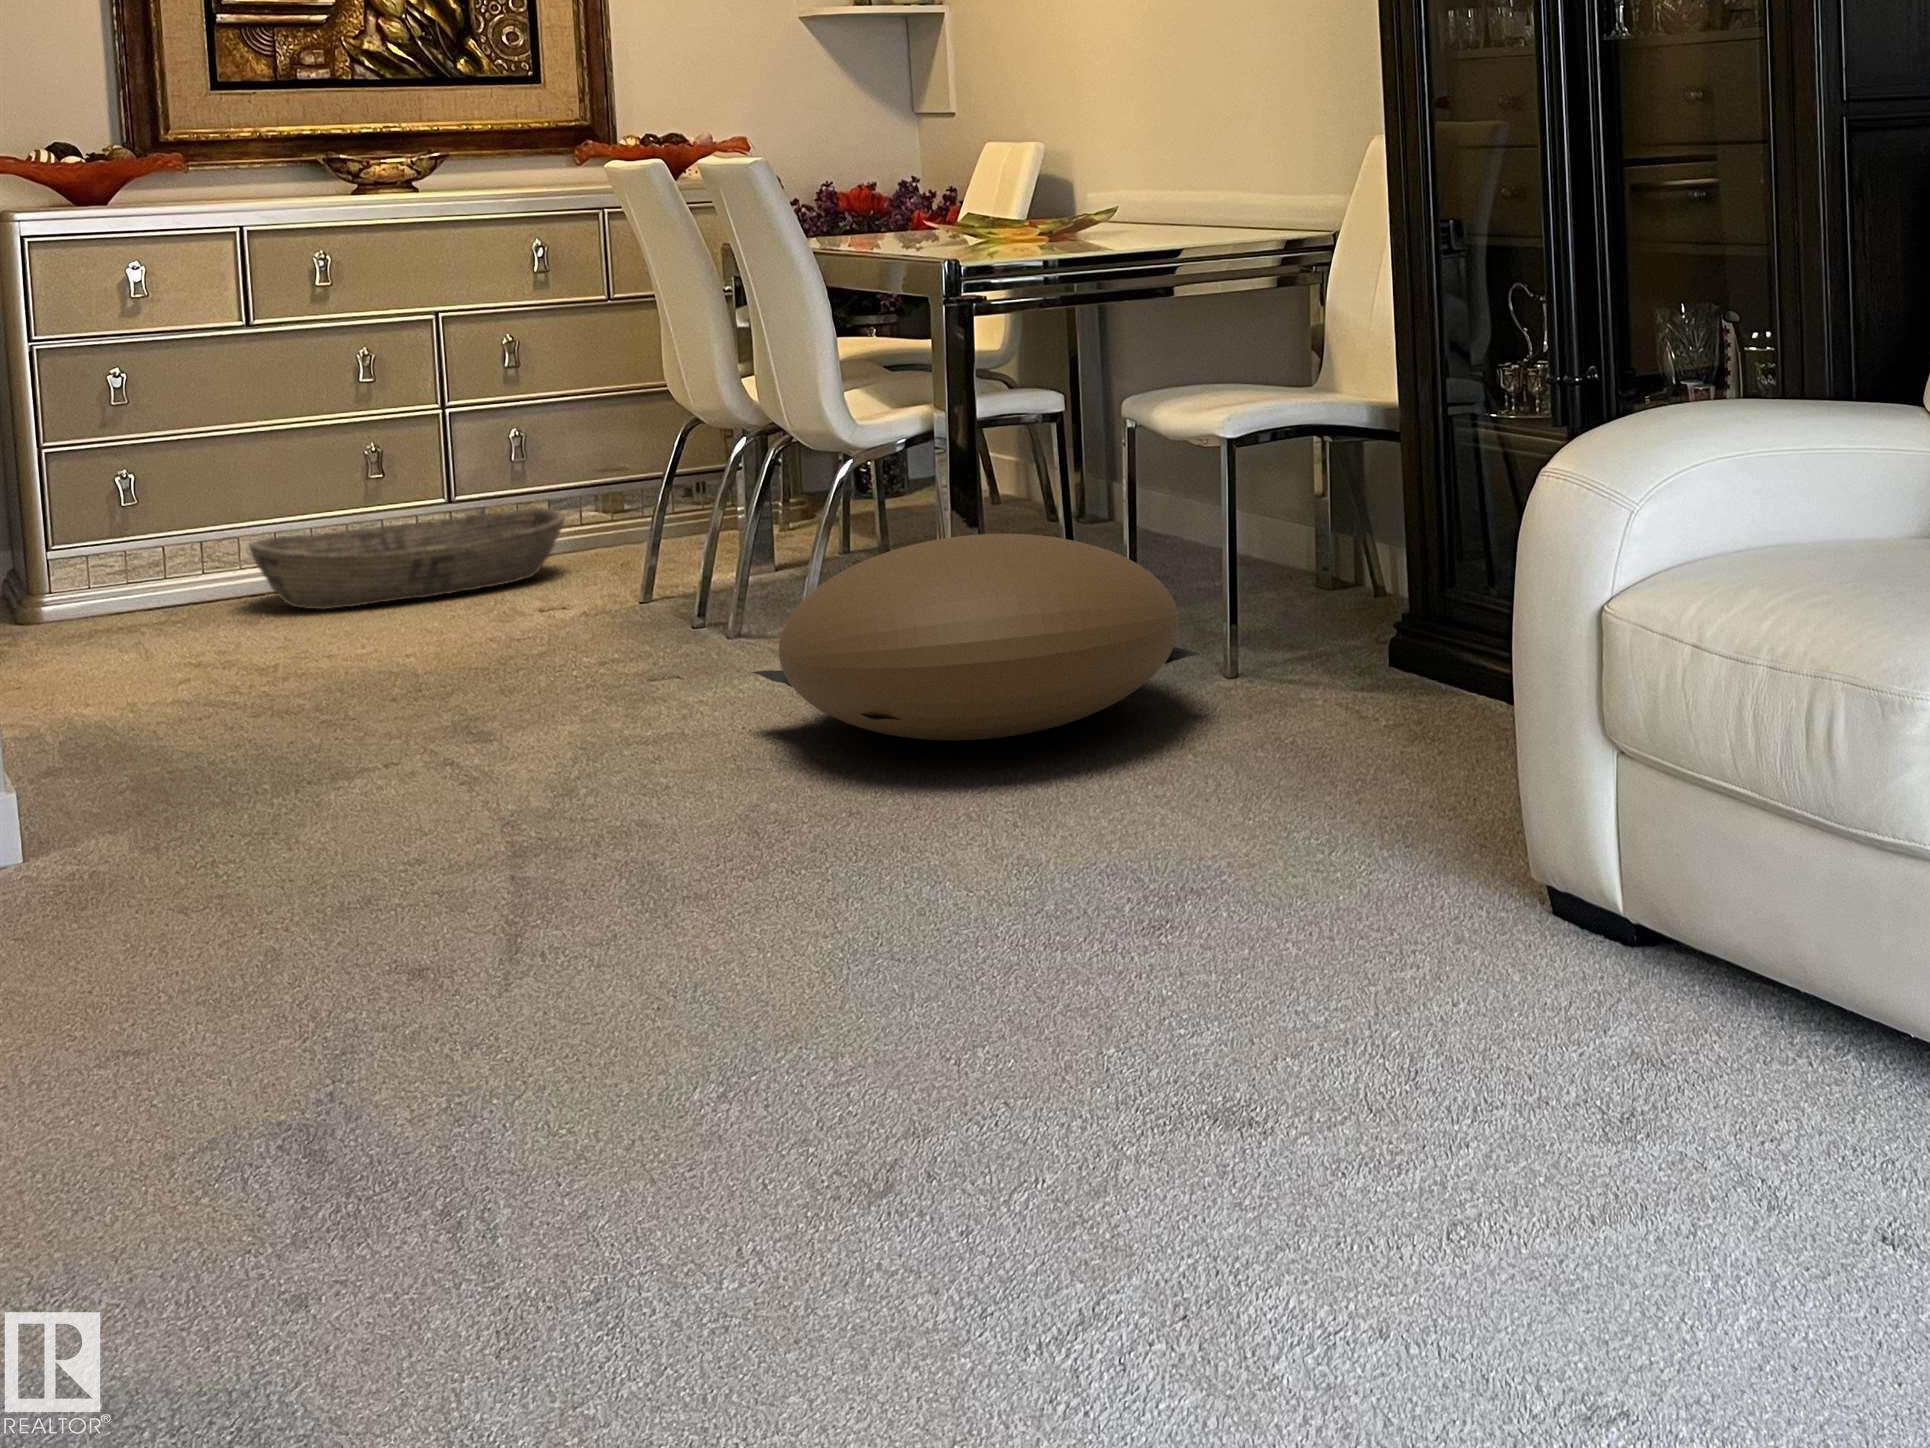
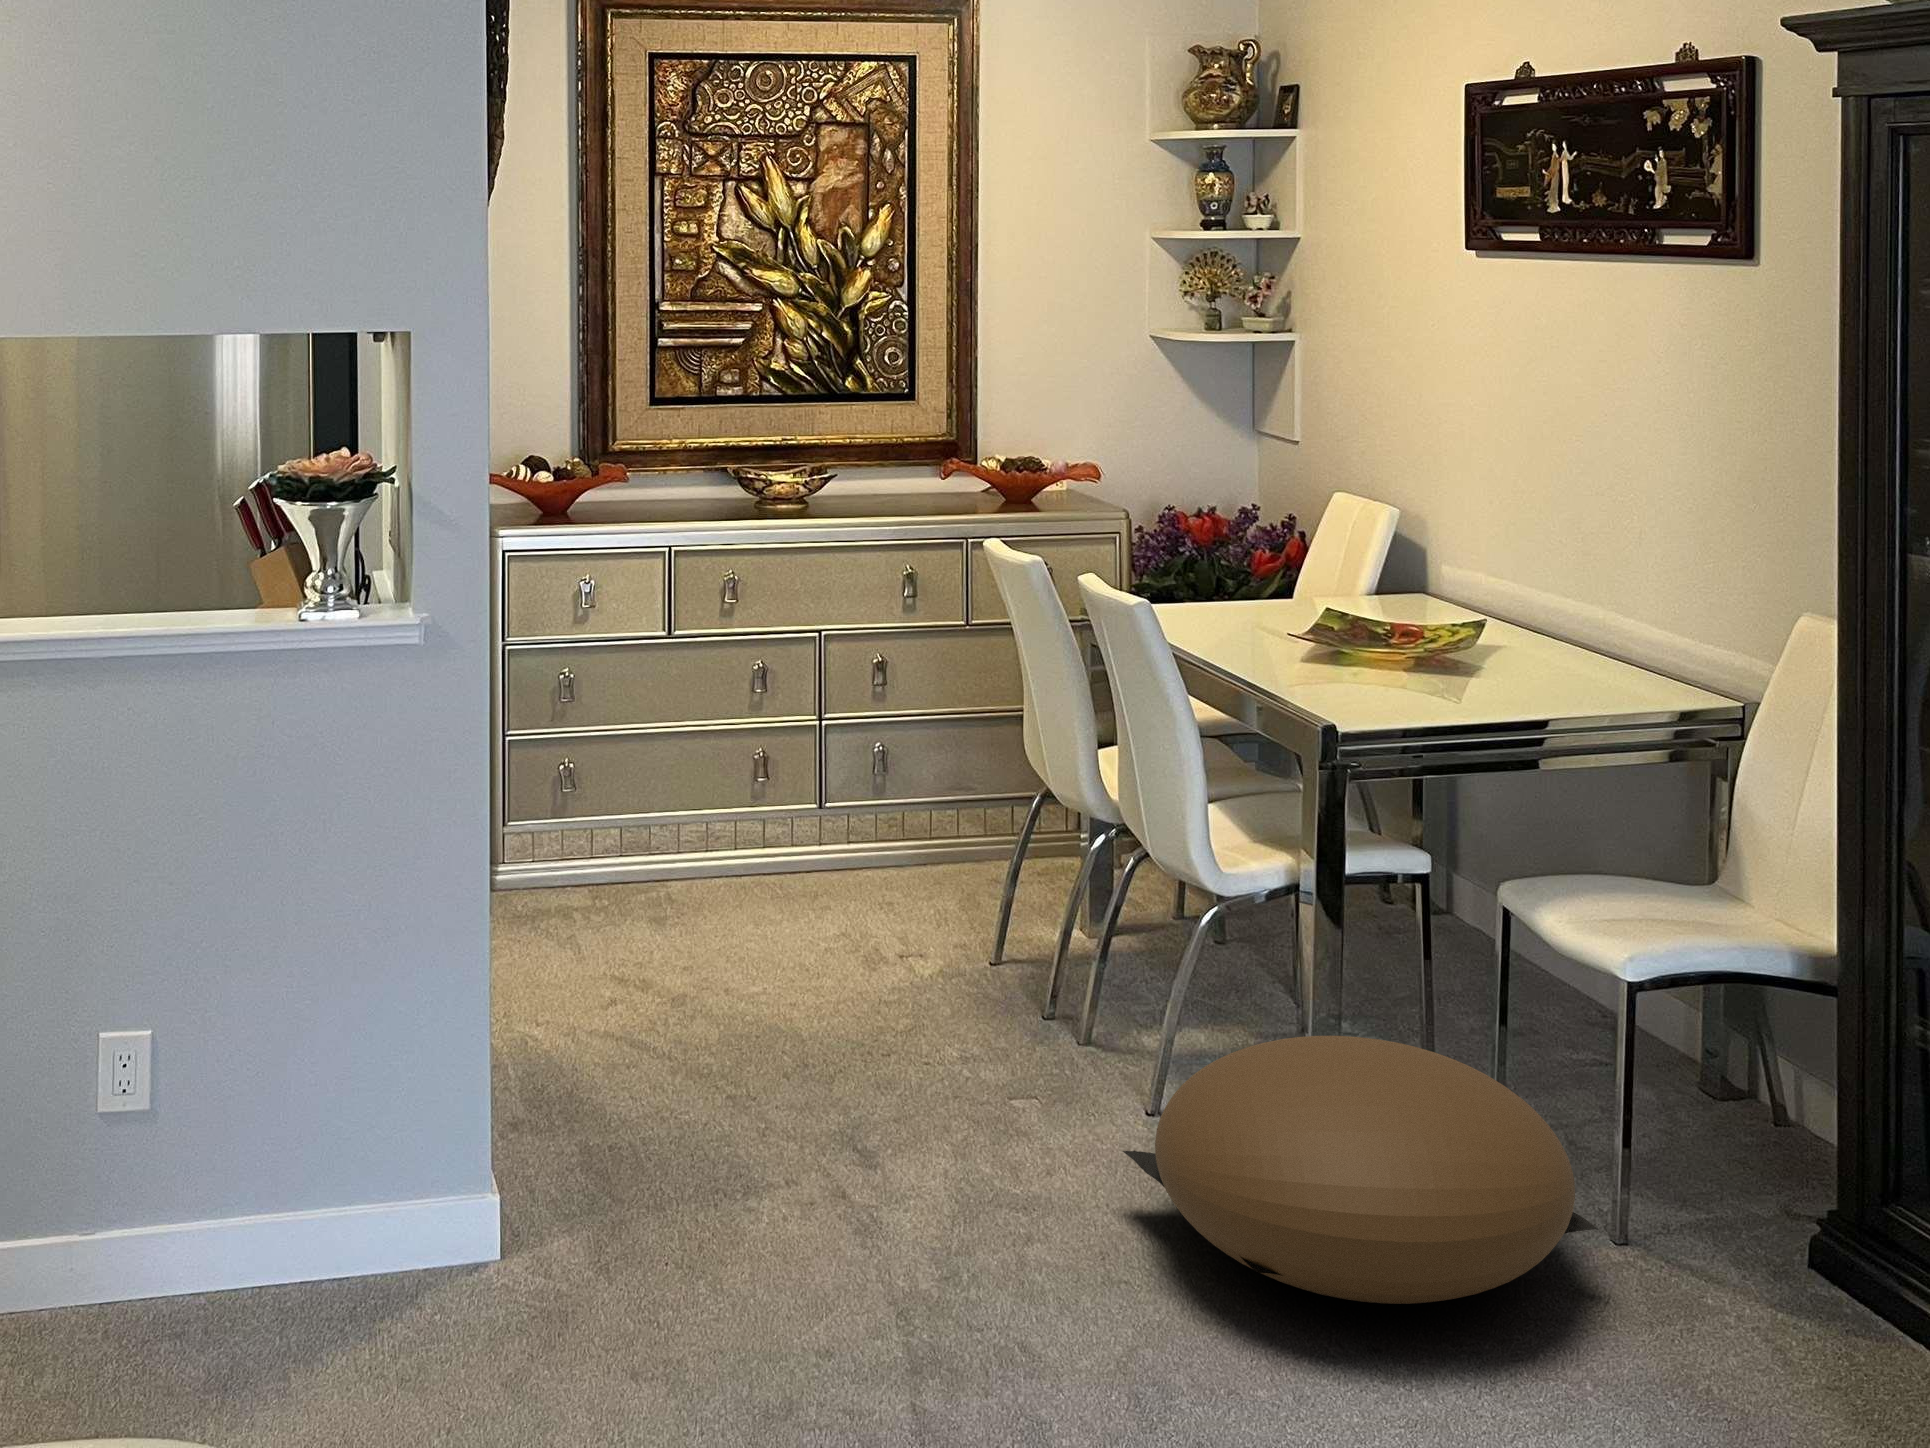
basket: present [249,508,565,609] -> none [661,824,924,918]

